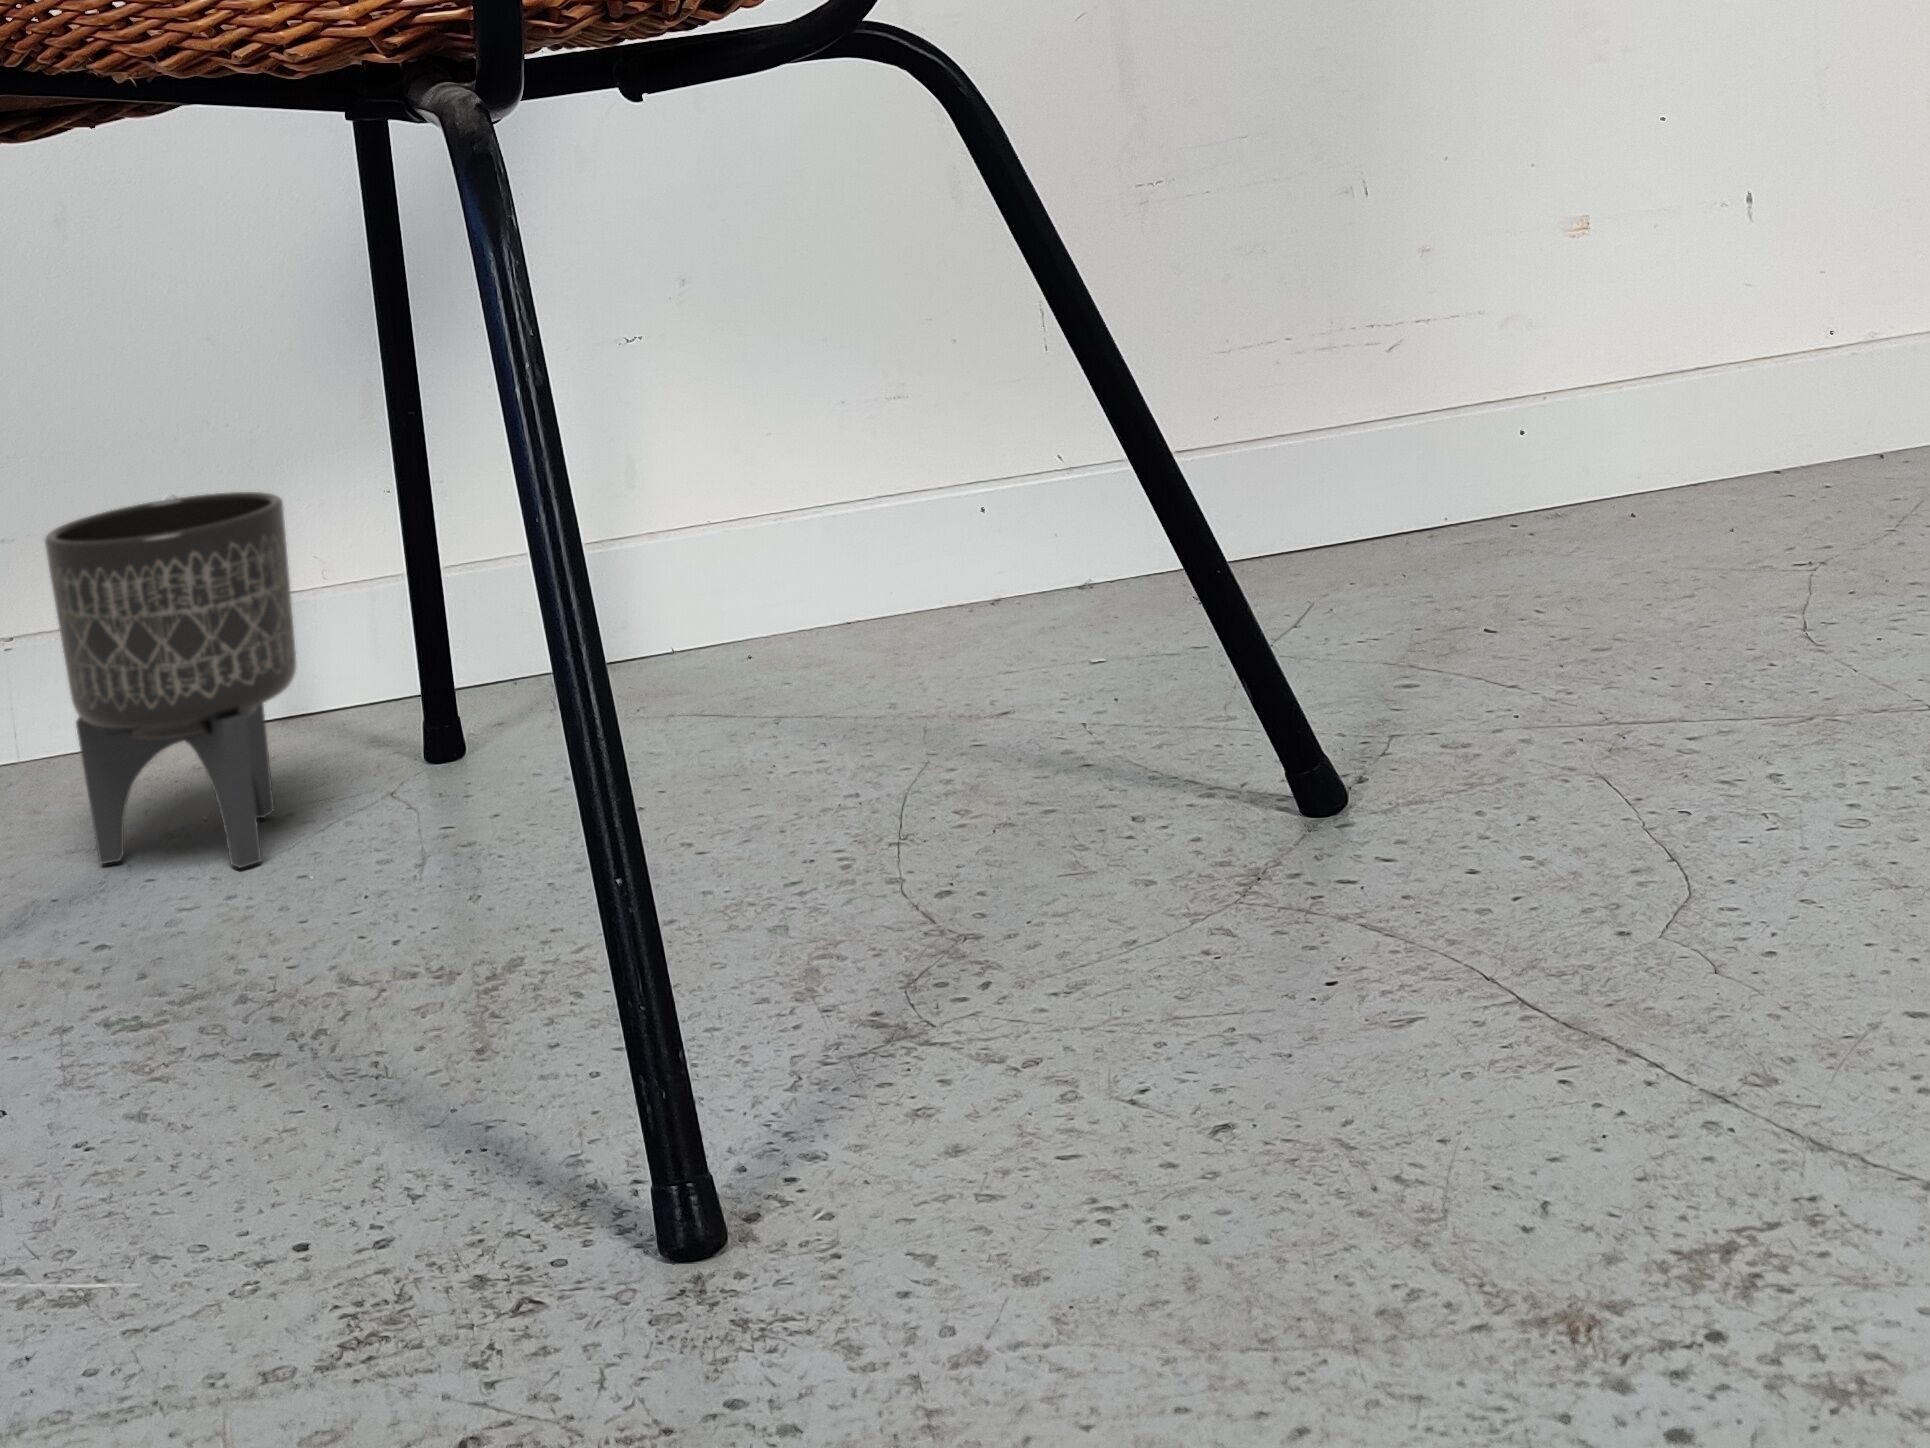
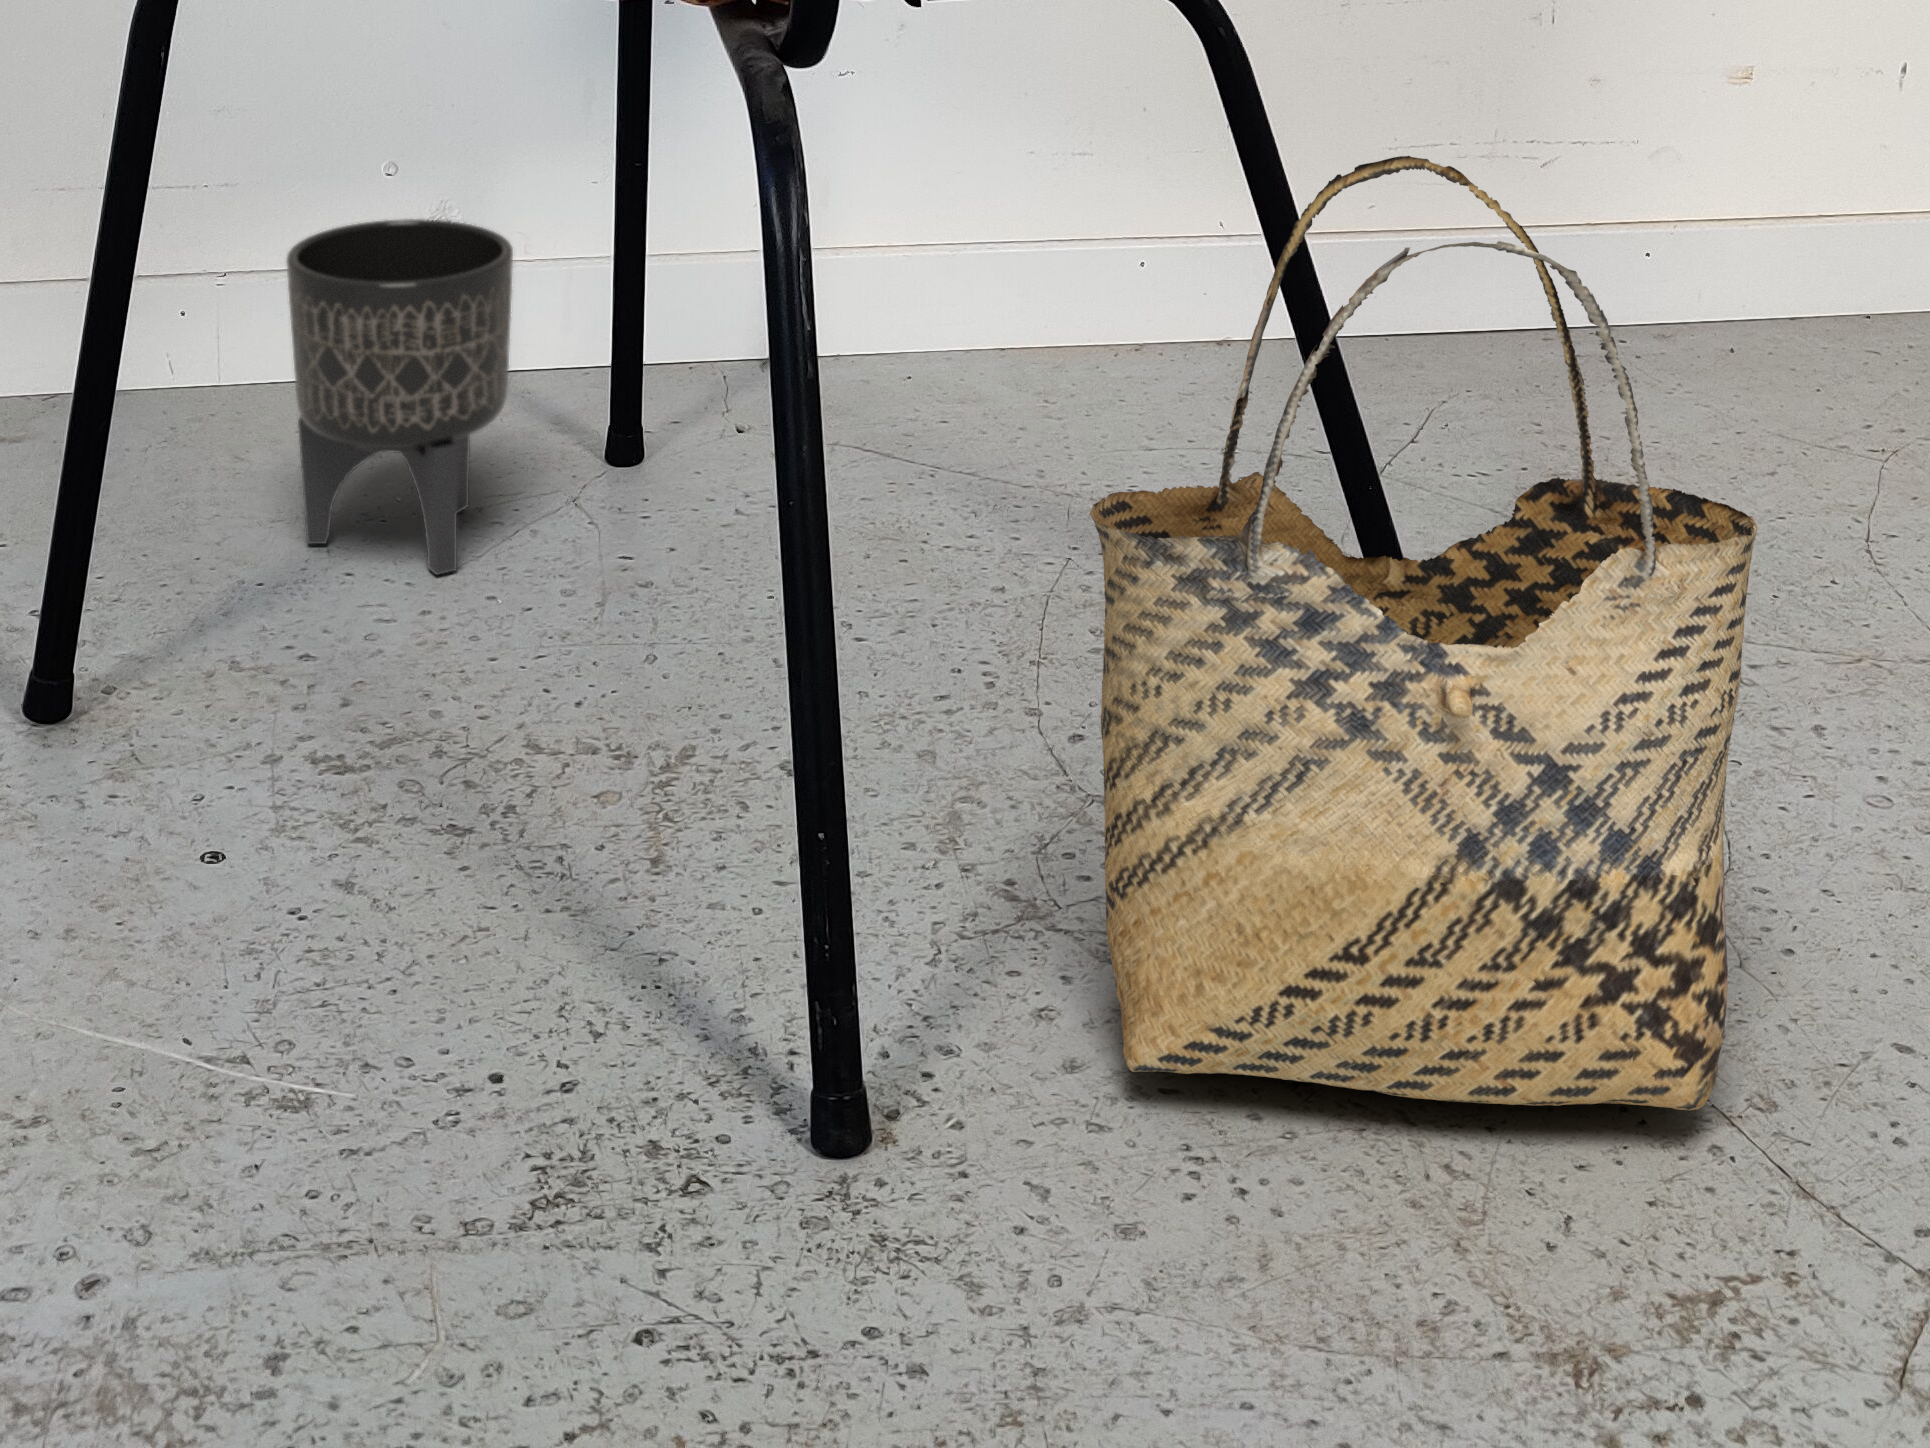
woven basket: none [865,76,1691,1133] -> present [1090,156,1757,1111]

